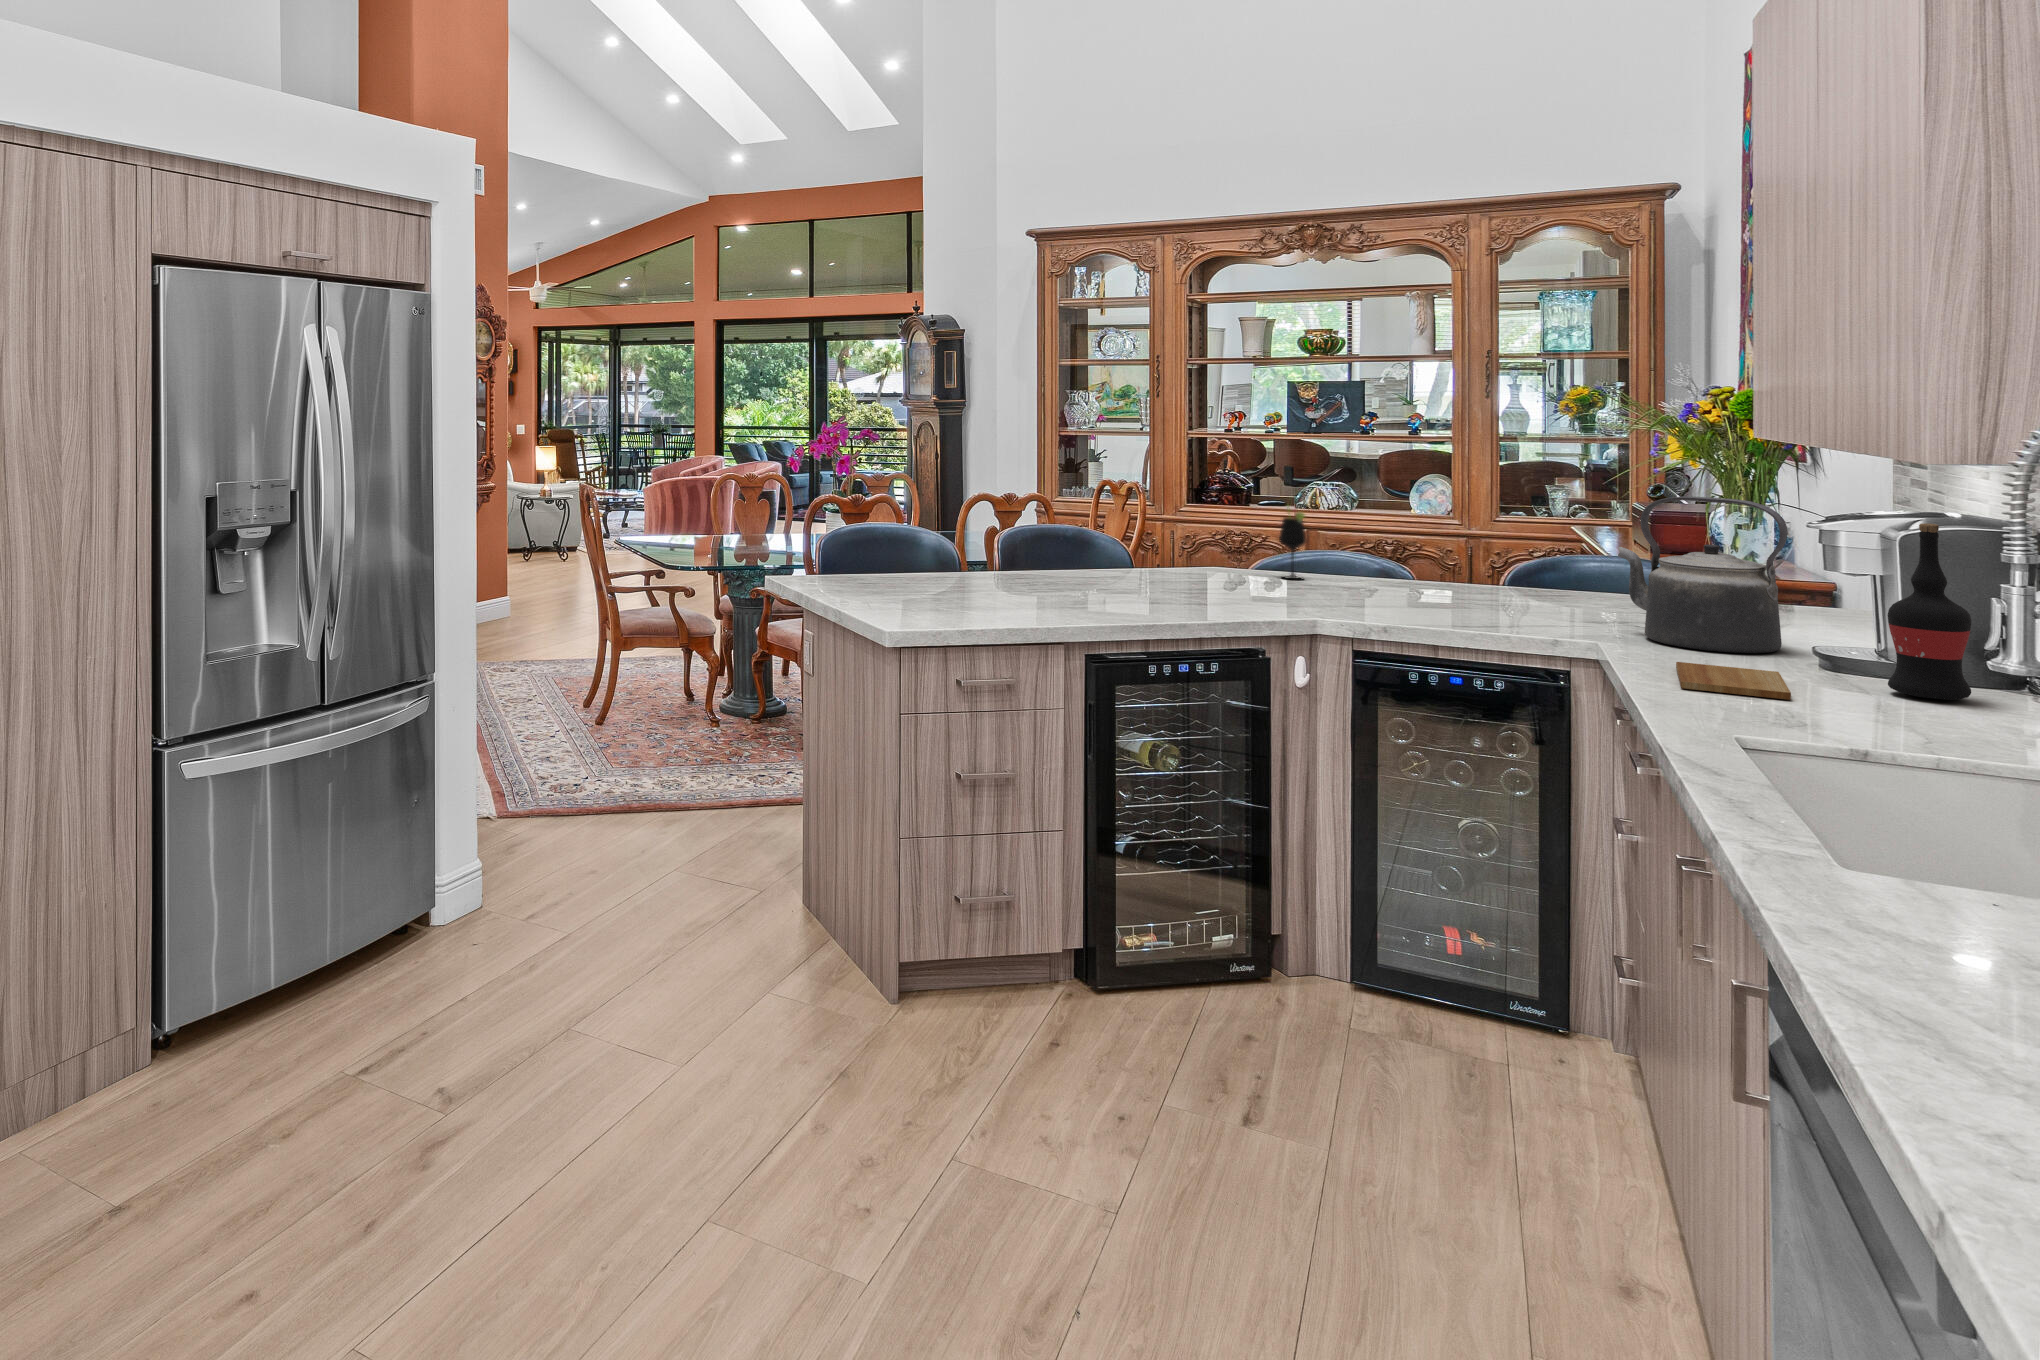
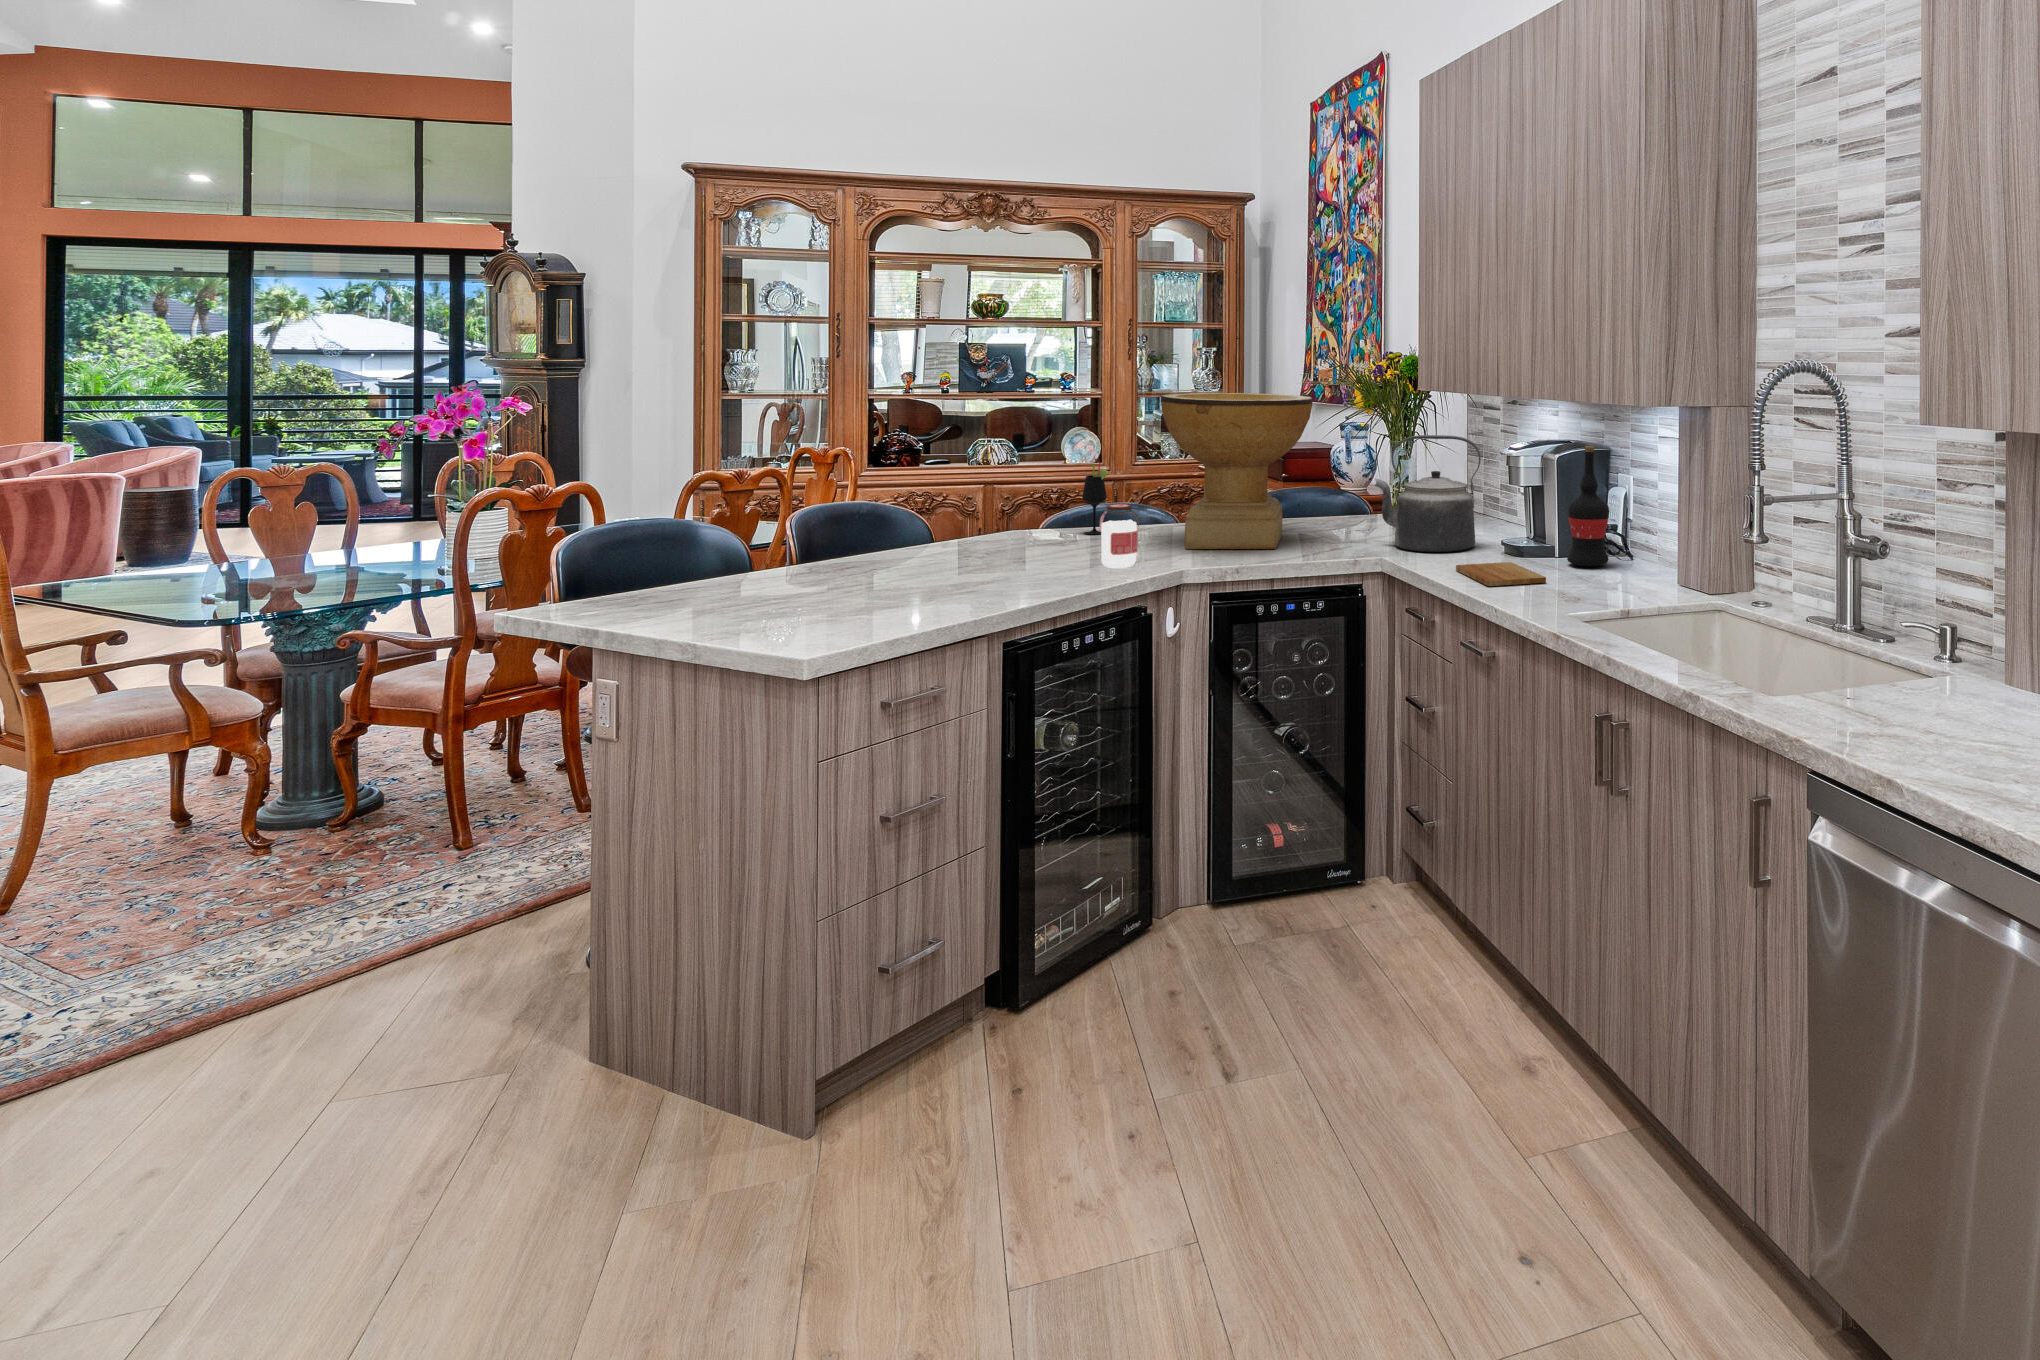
decorative bowl: none [1340,434,1542,616] -> present [1161,393,1313,549]
jar: none [1237,542,1279,608] -> present [1100,504,1139,568]

